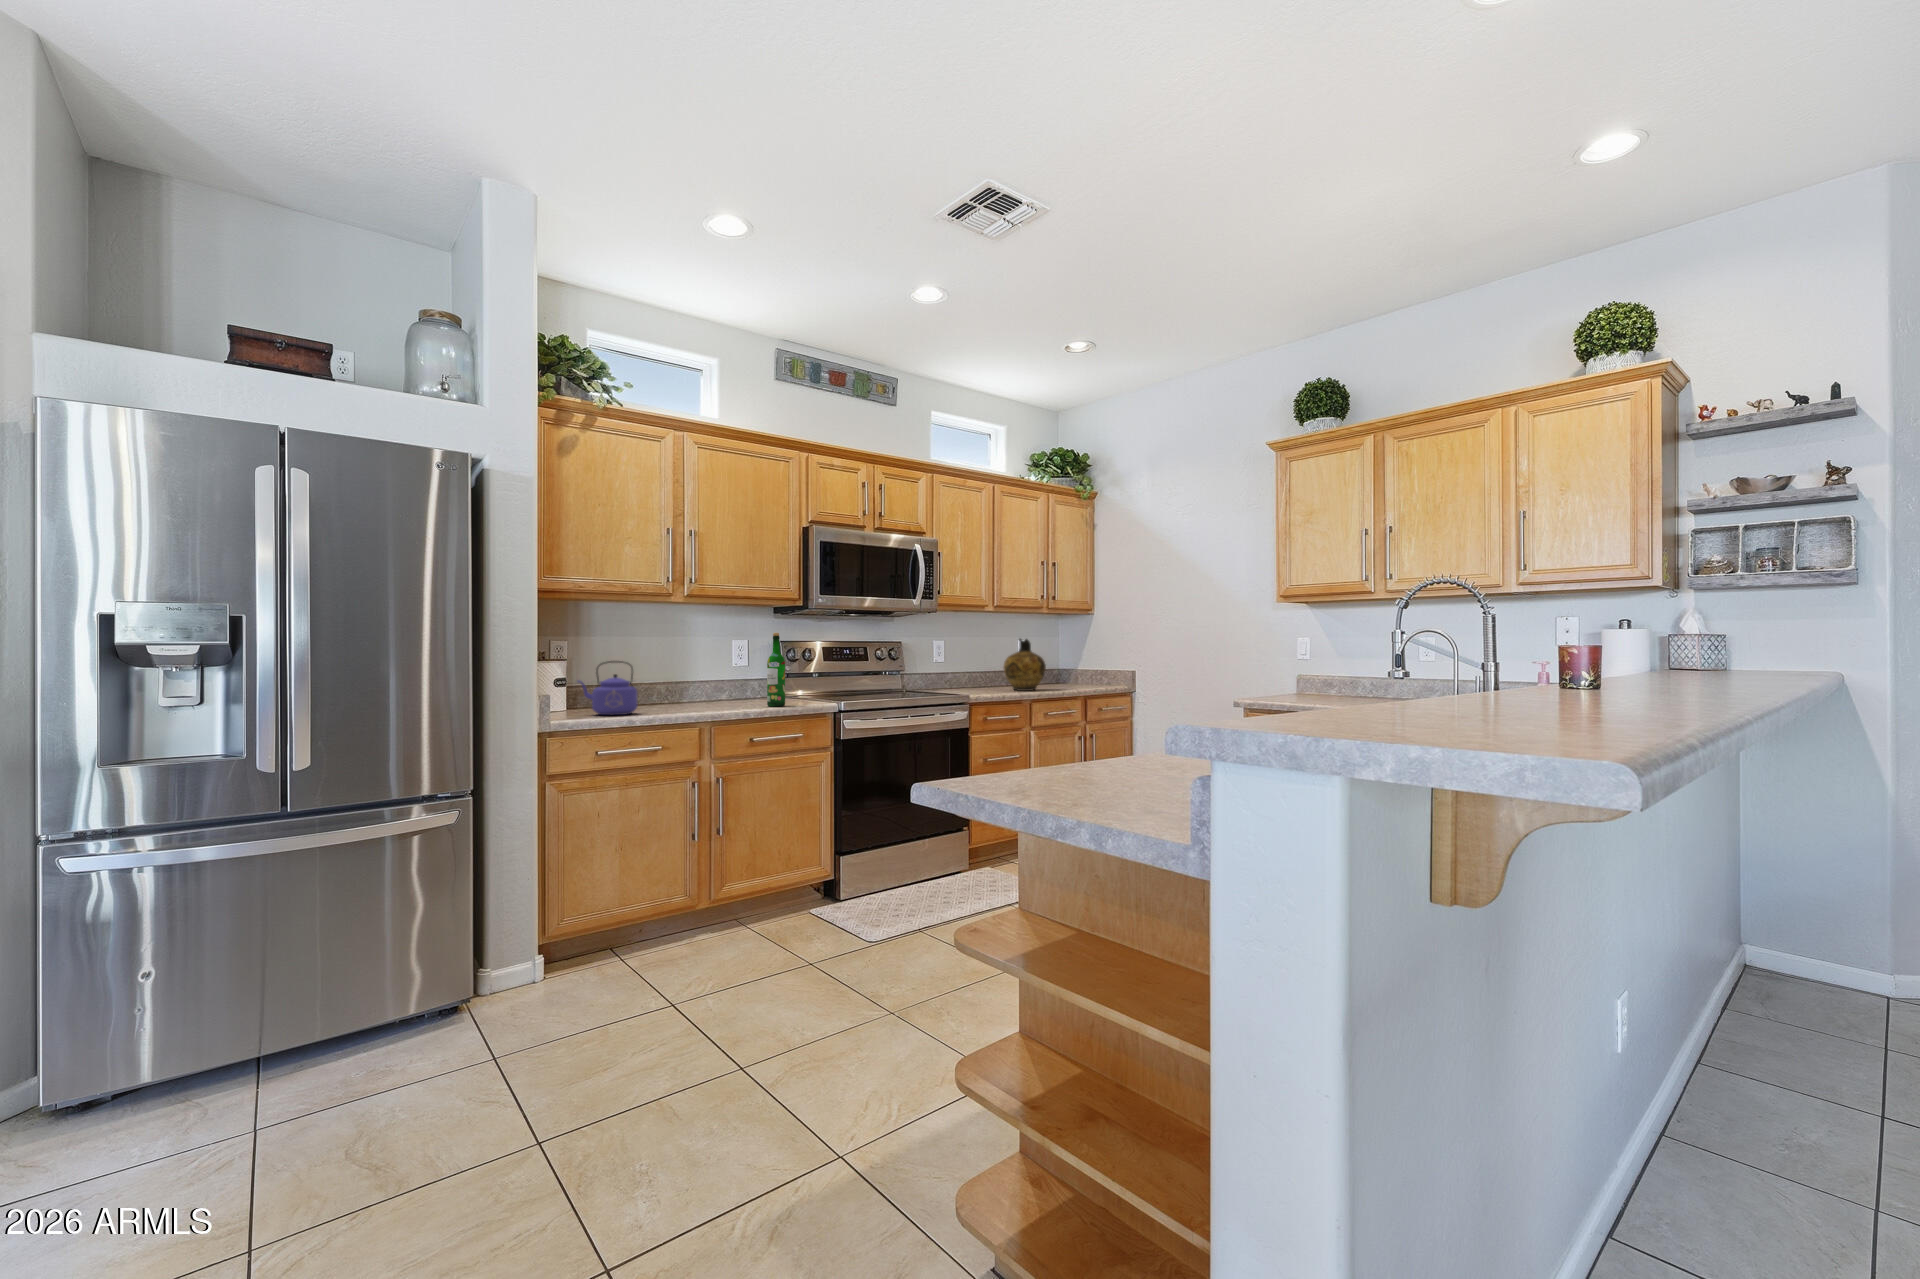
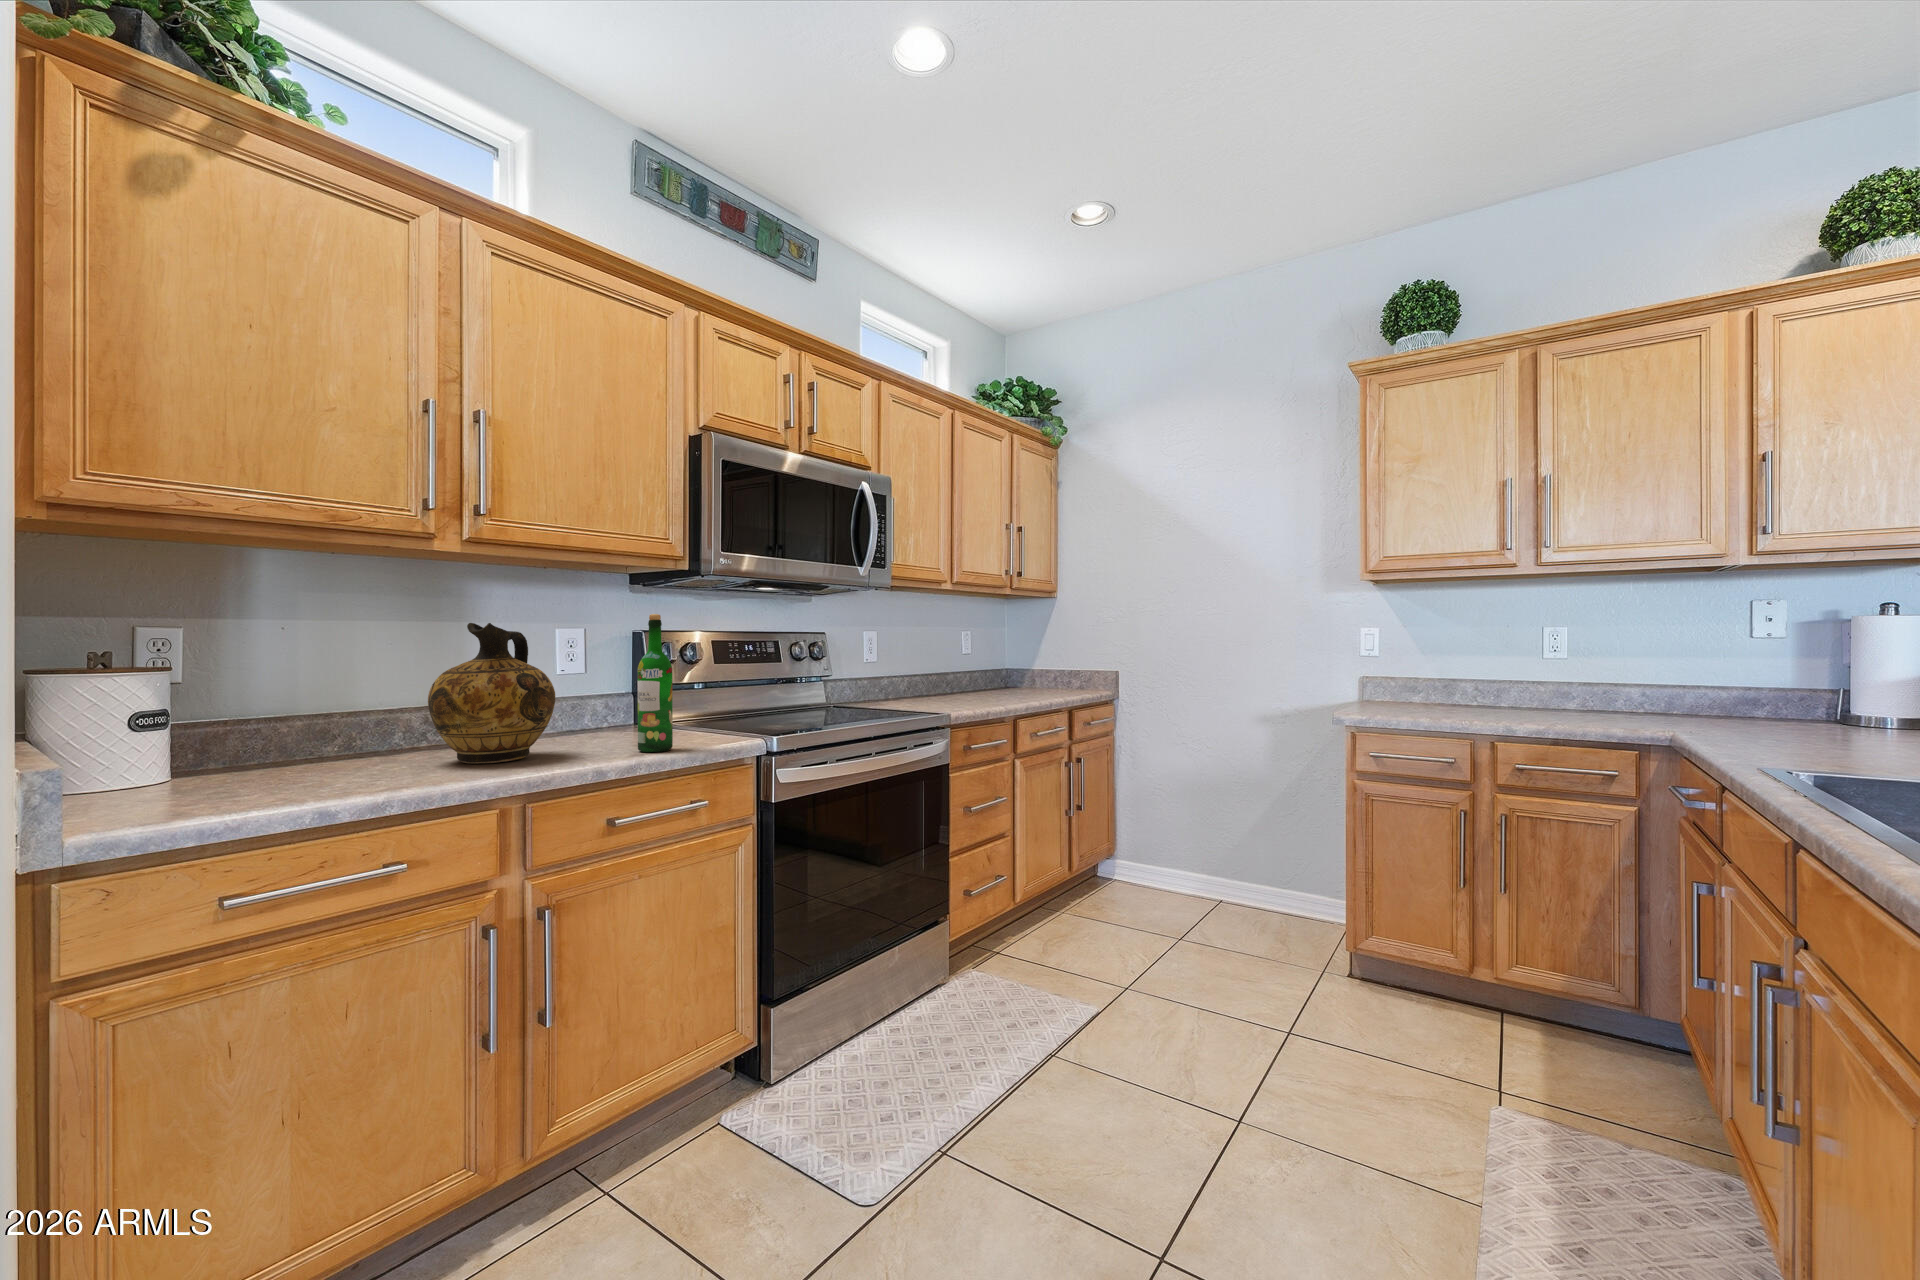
ceramic jug: present [1004,639,1046,691] -> present [428,623,555,763]
kettle: present [578,661,638,715] -> none [189,672,353,798]

